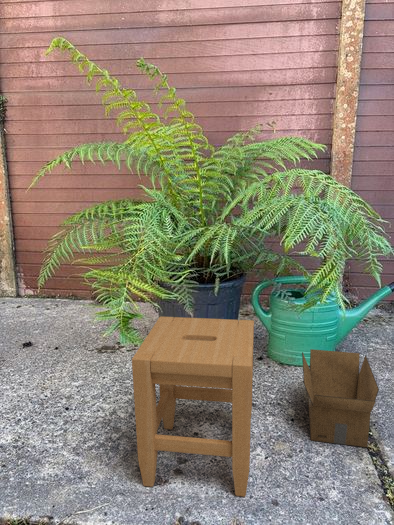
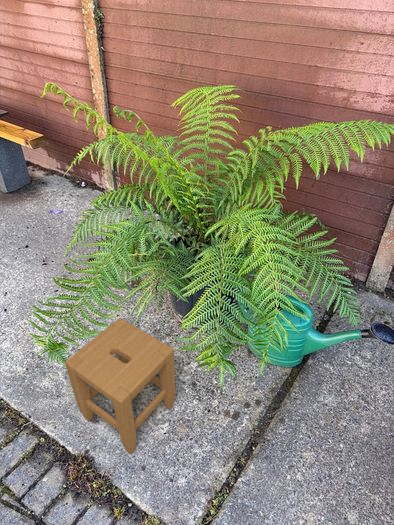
cardboard box: present [302,349,379,447] -> none [199,368,277,458]

